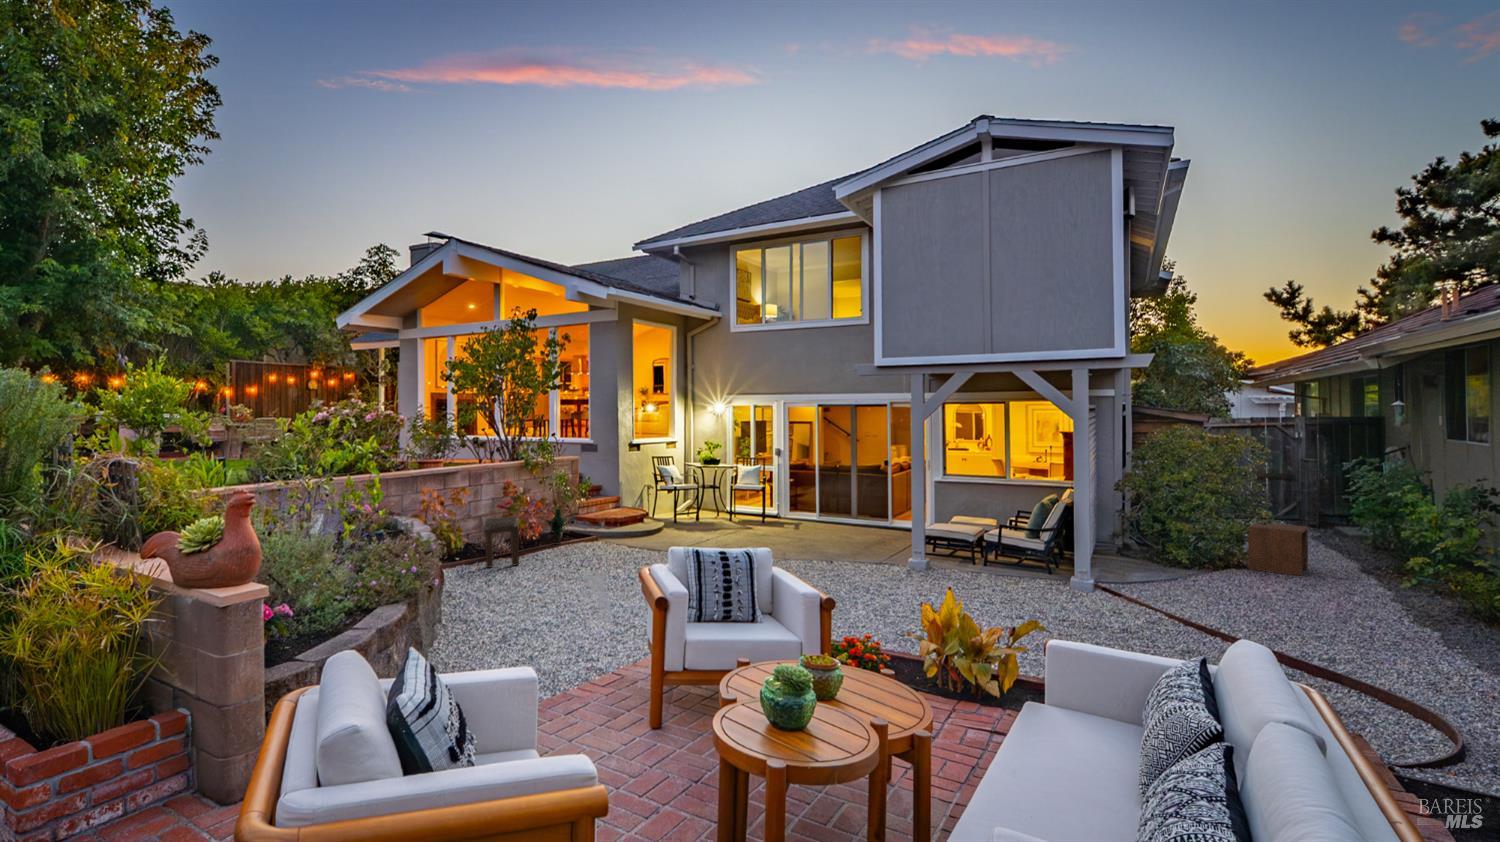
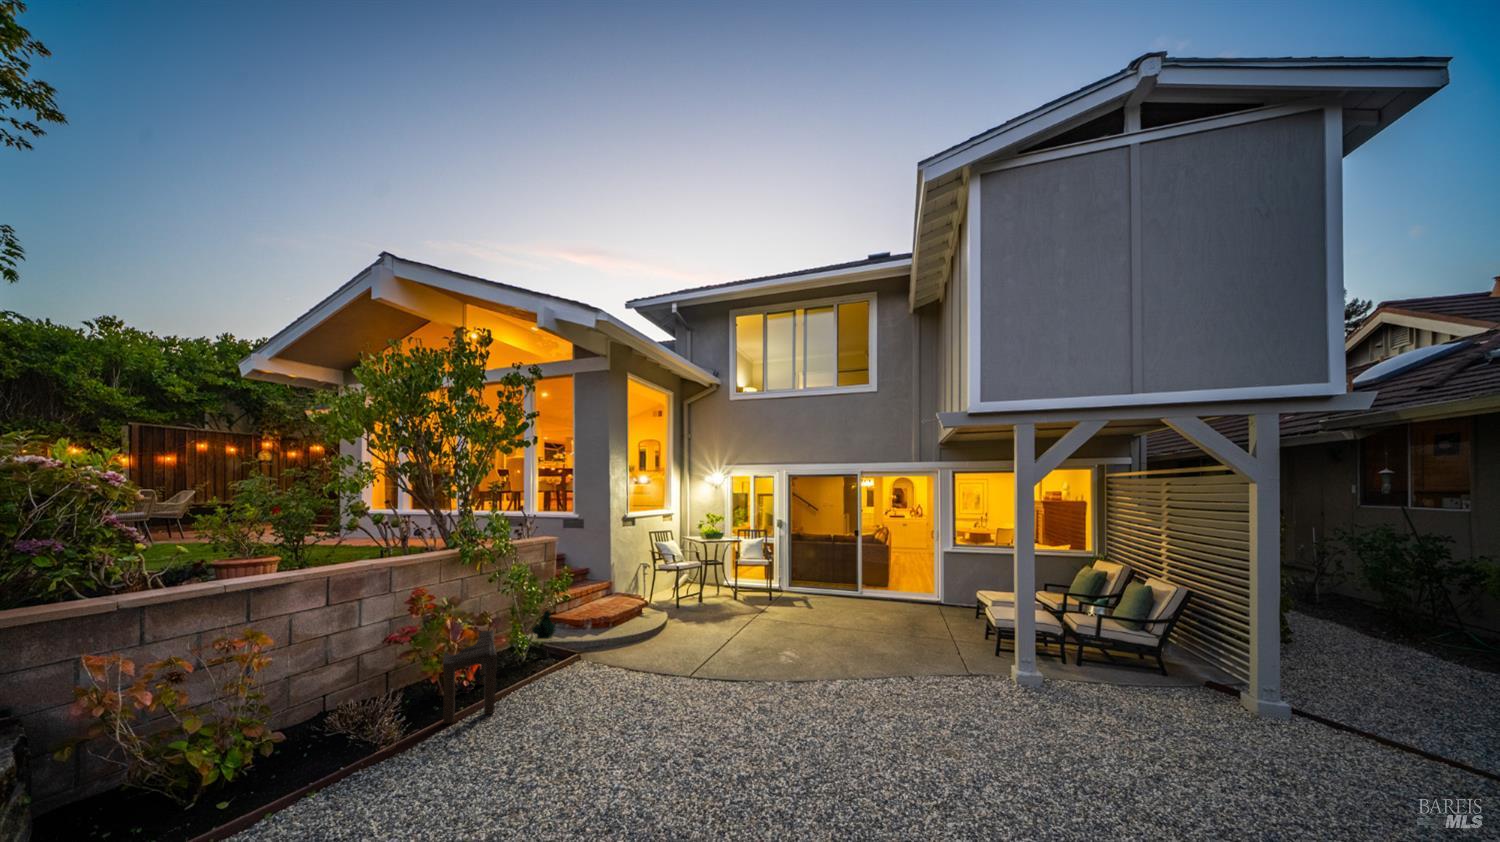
side table: present [1248,522,1308,576] -> none [1354,600,1450,669]

